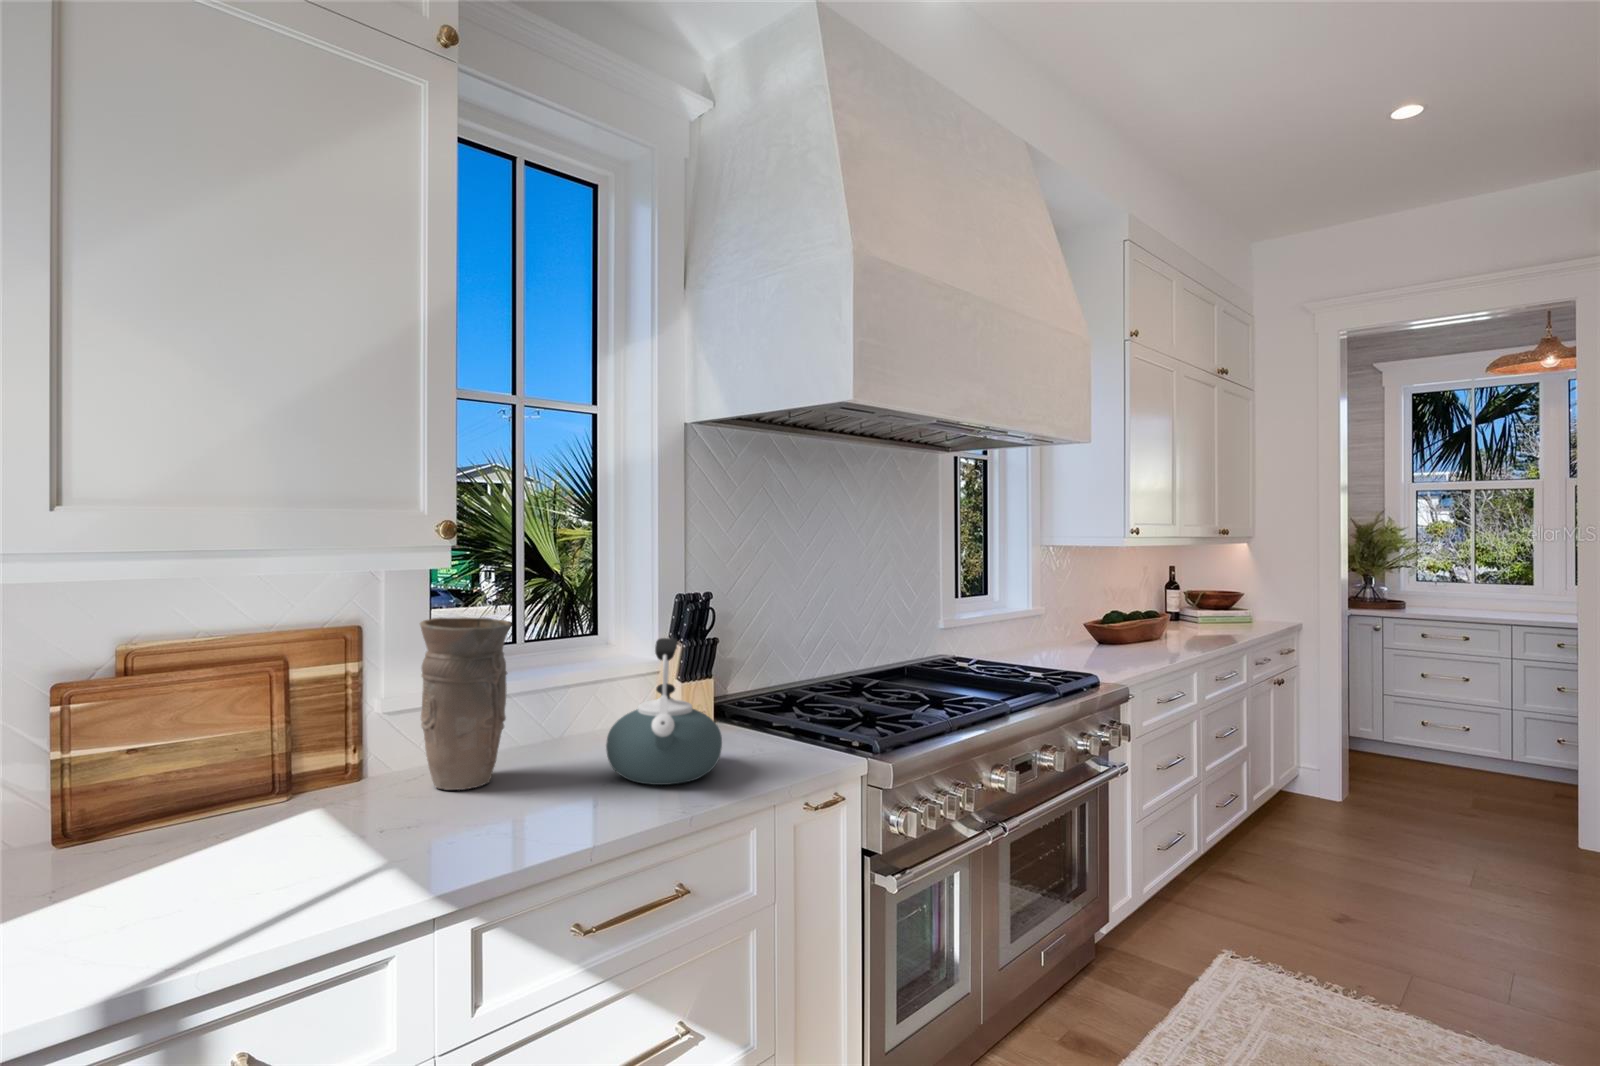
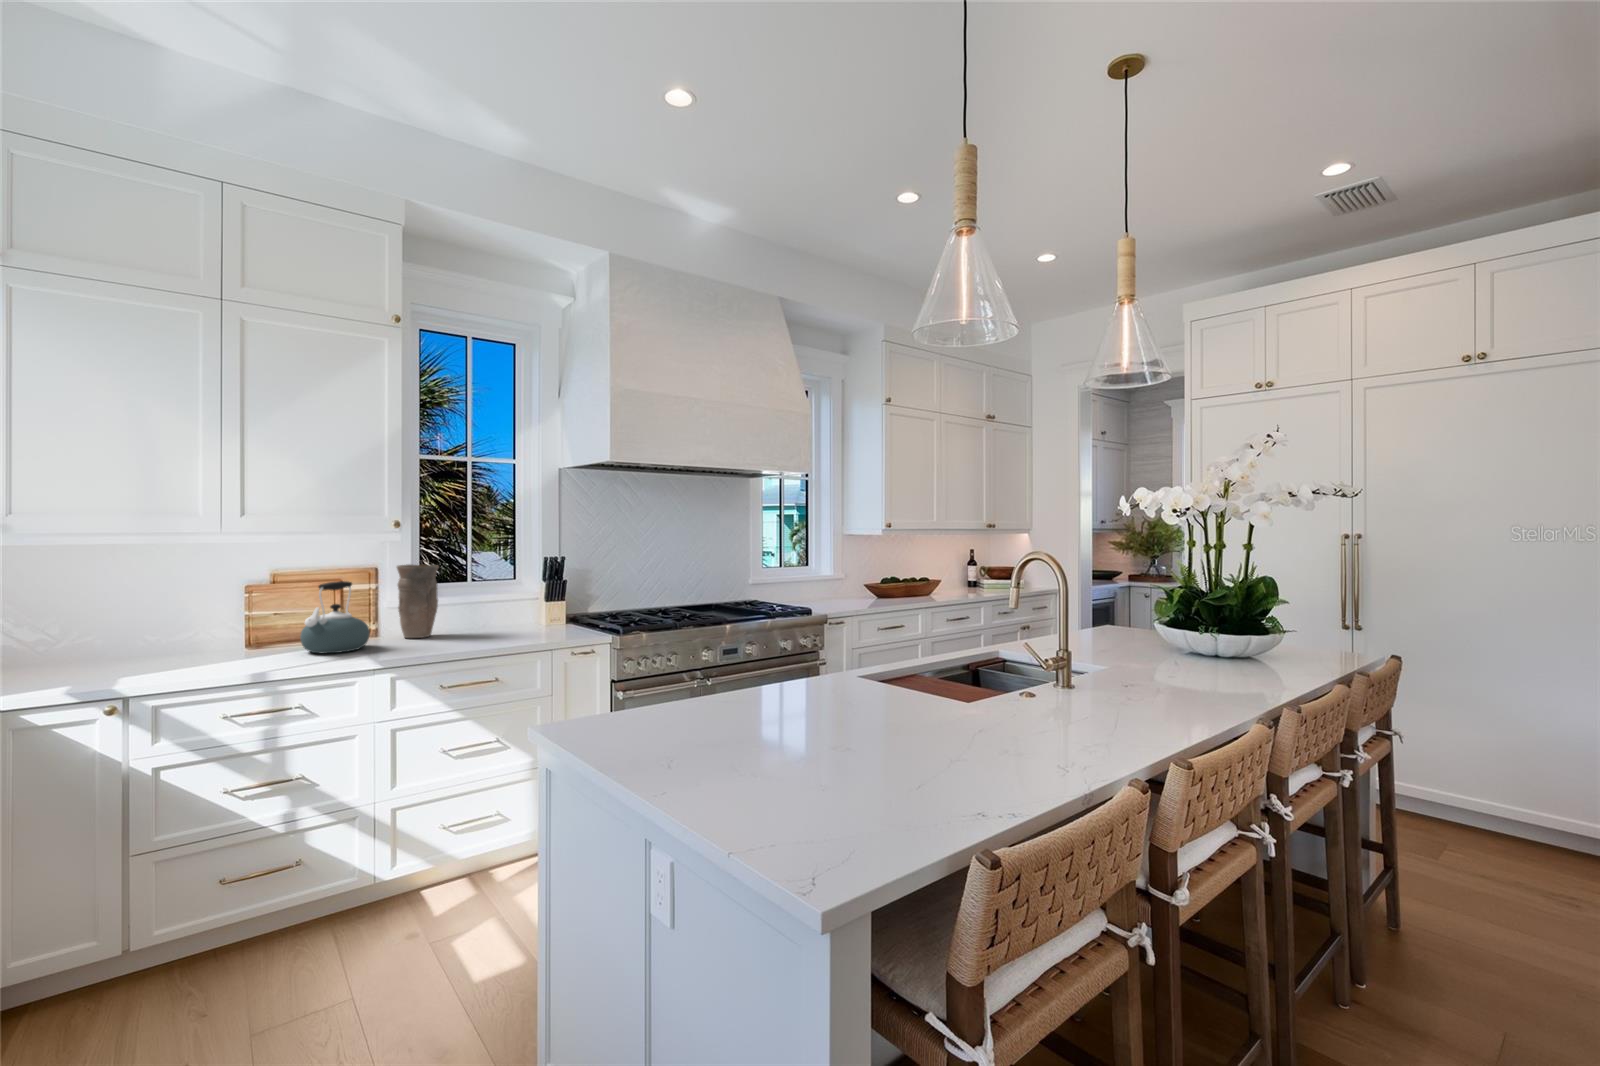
kettle: present [606,638,722,785] -> present [300,581,370,653]

